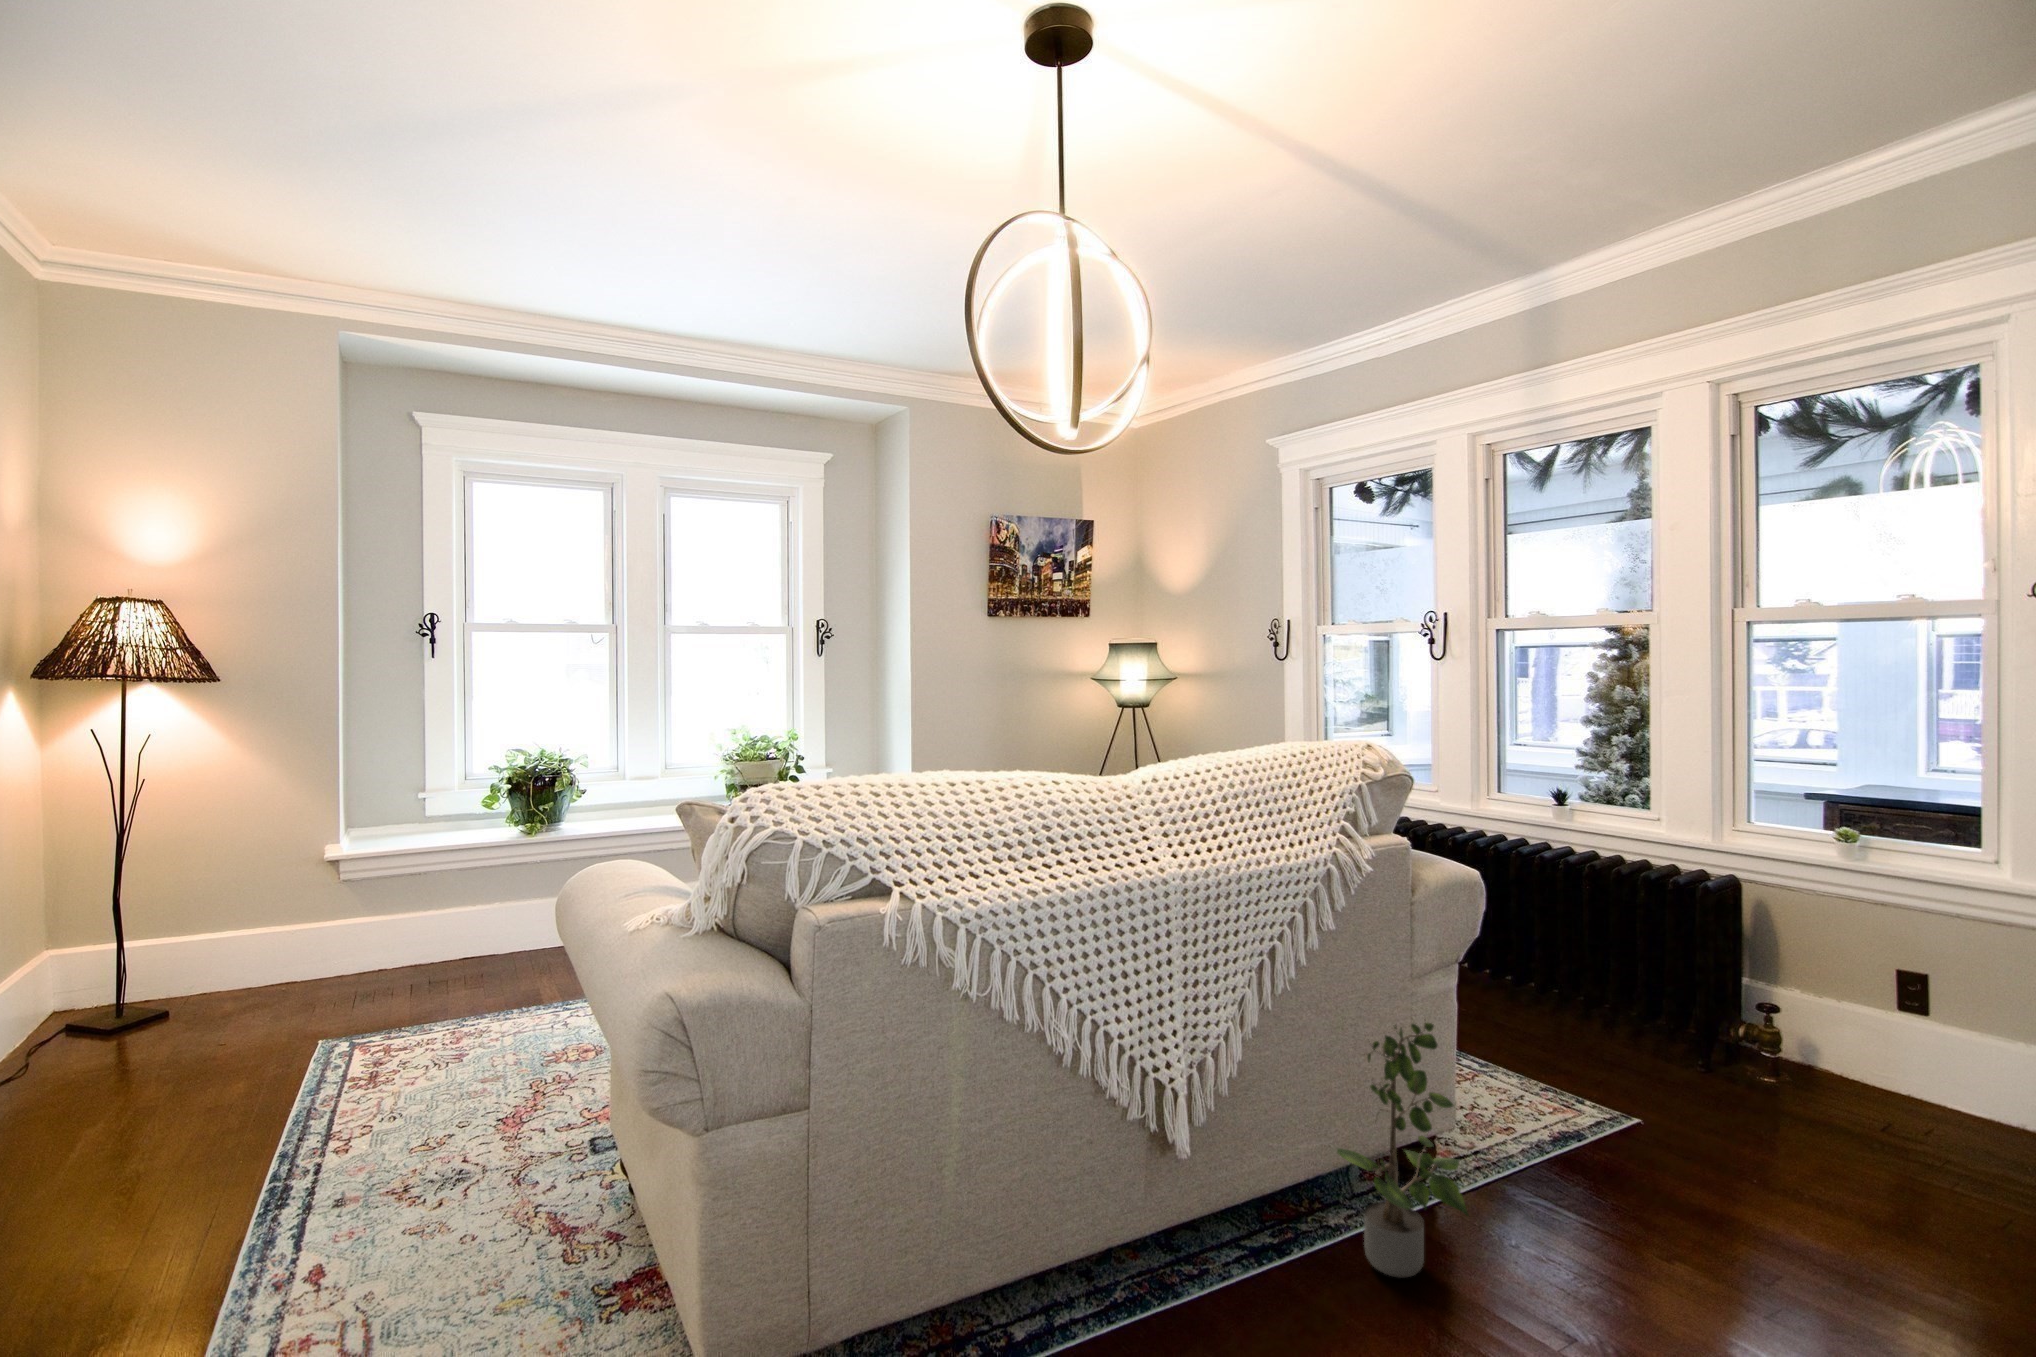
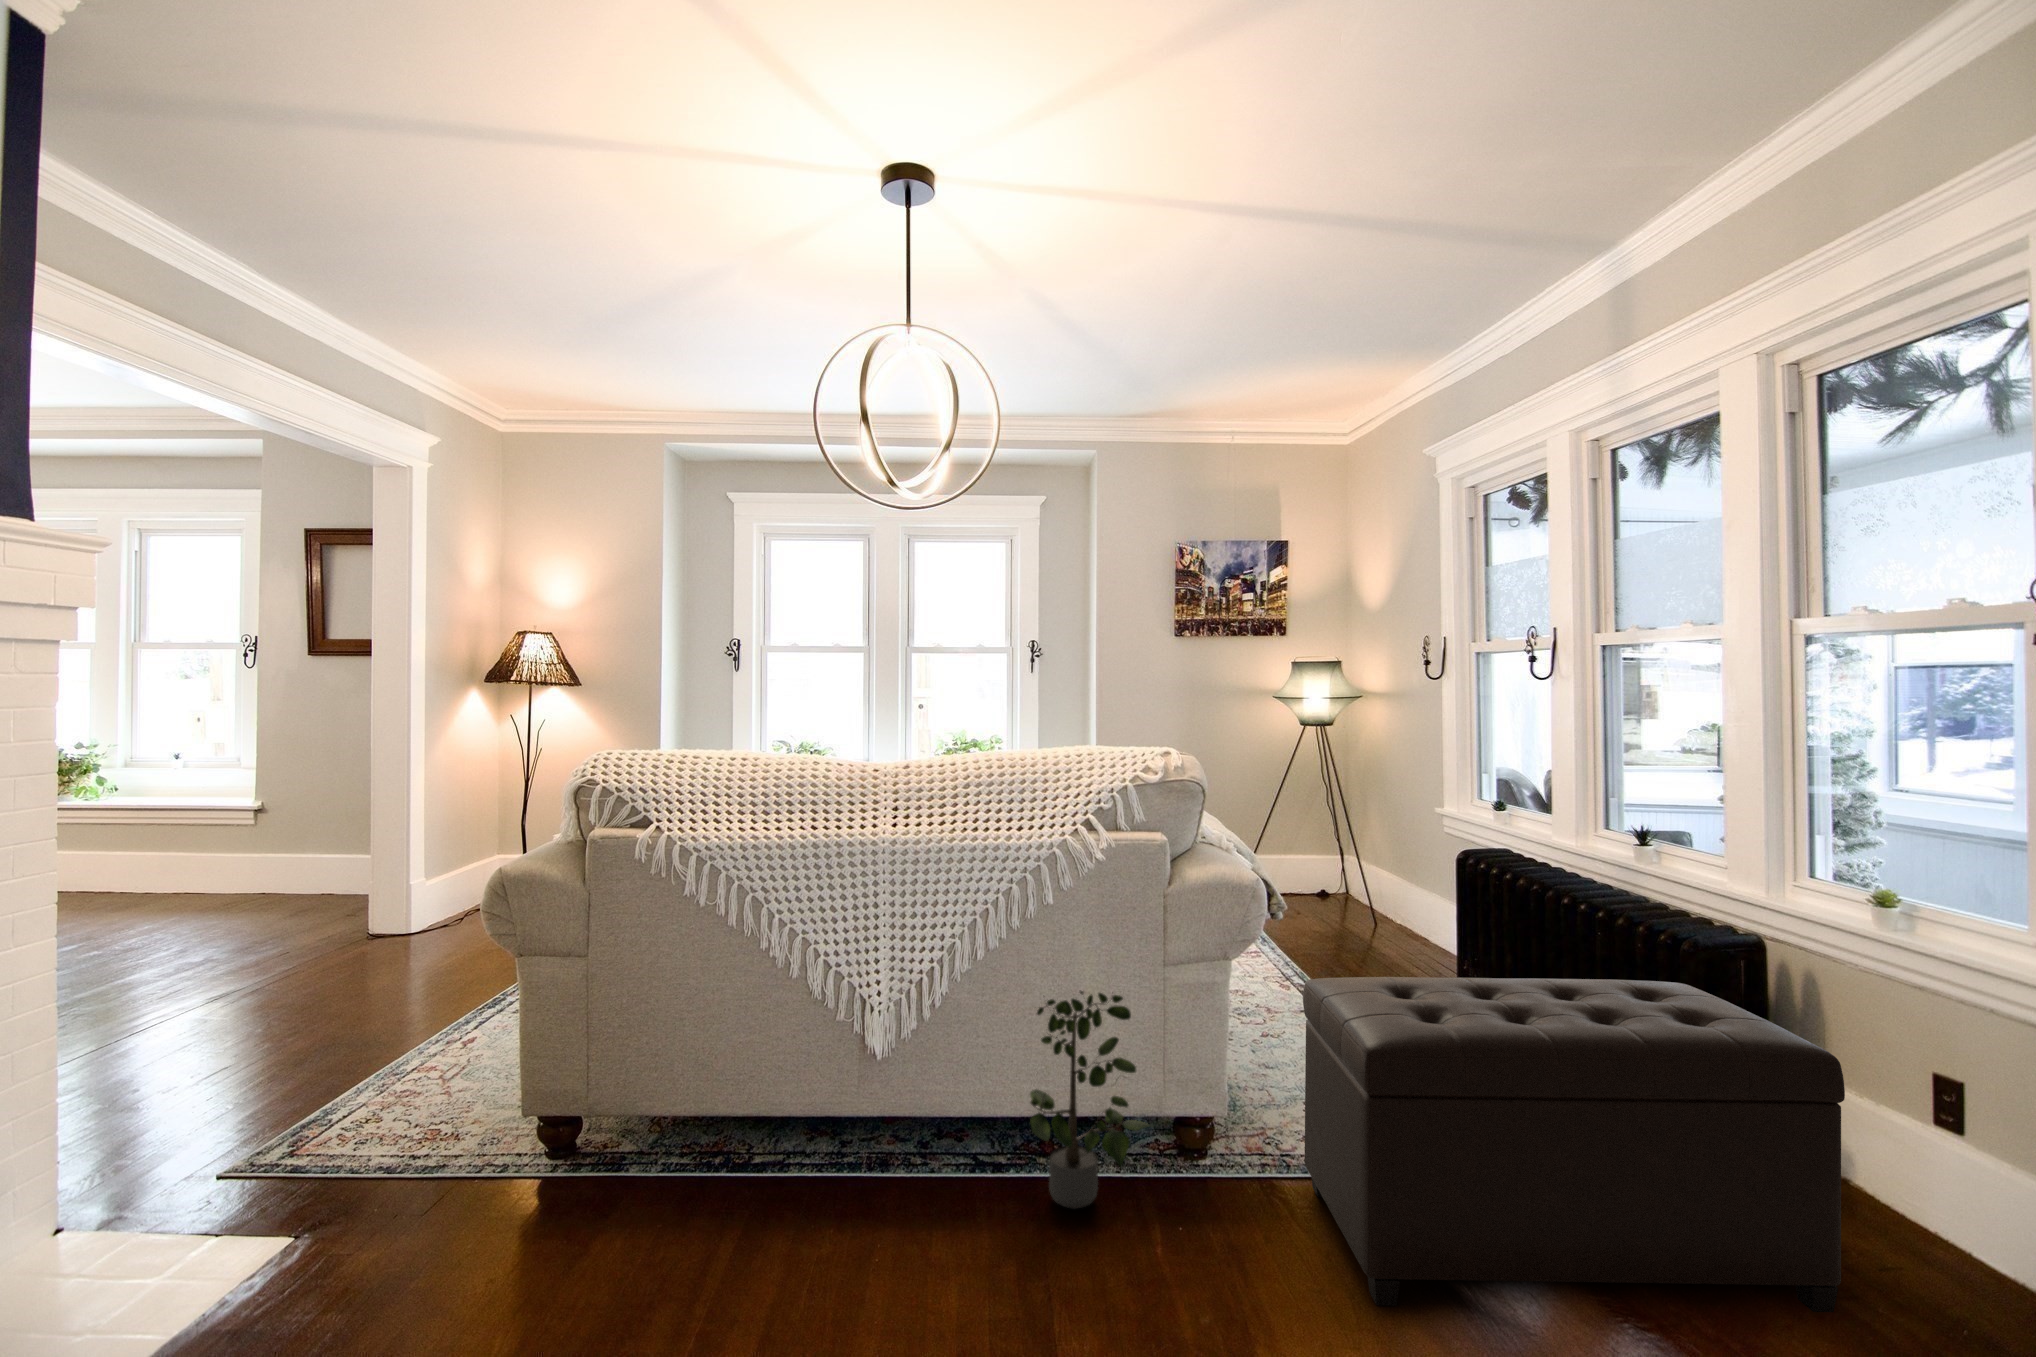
ottoman: none [1542,925,1989,1292] -> present [1303,977,1845,1312]

